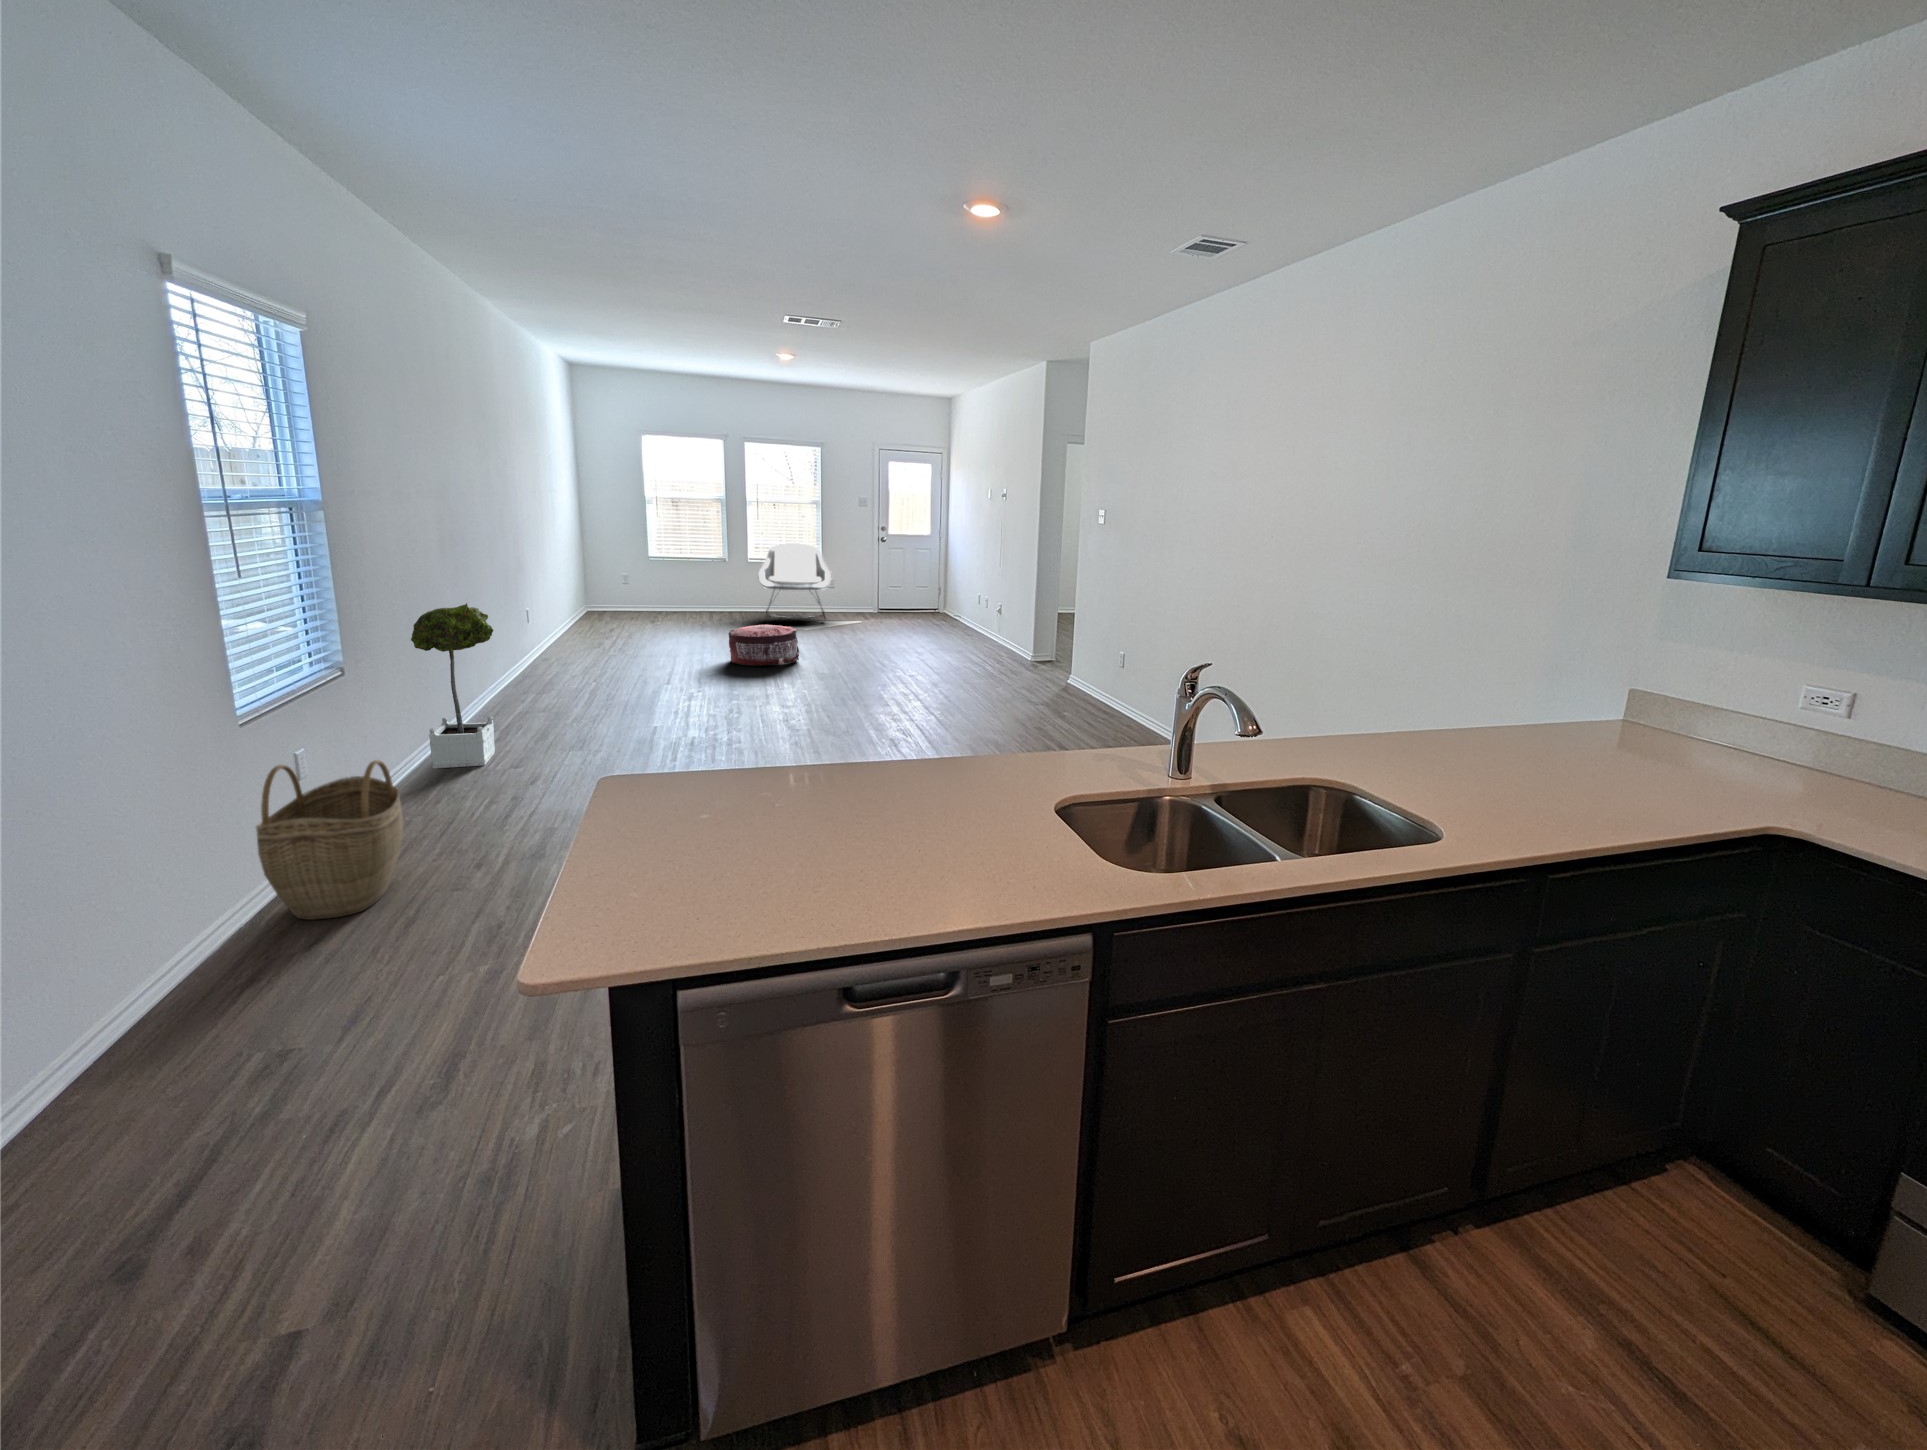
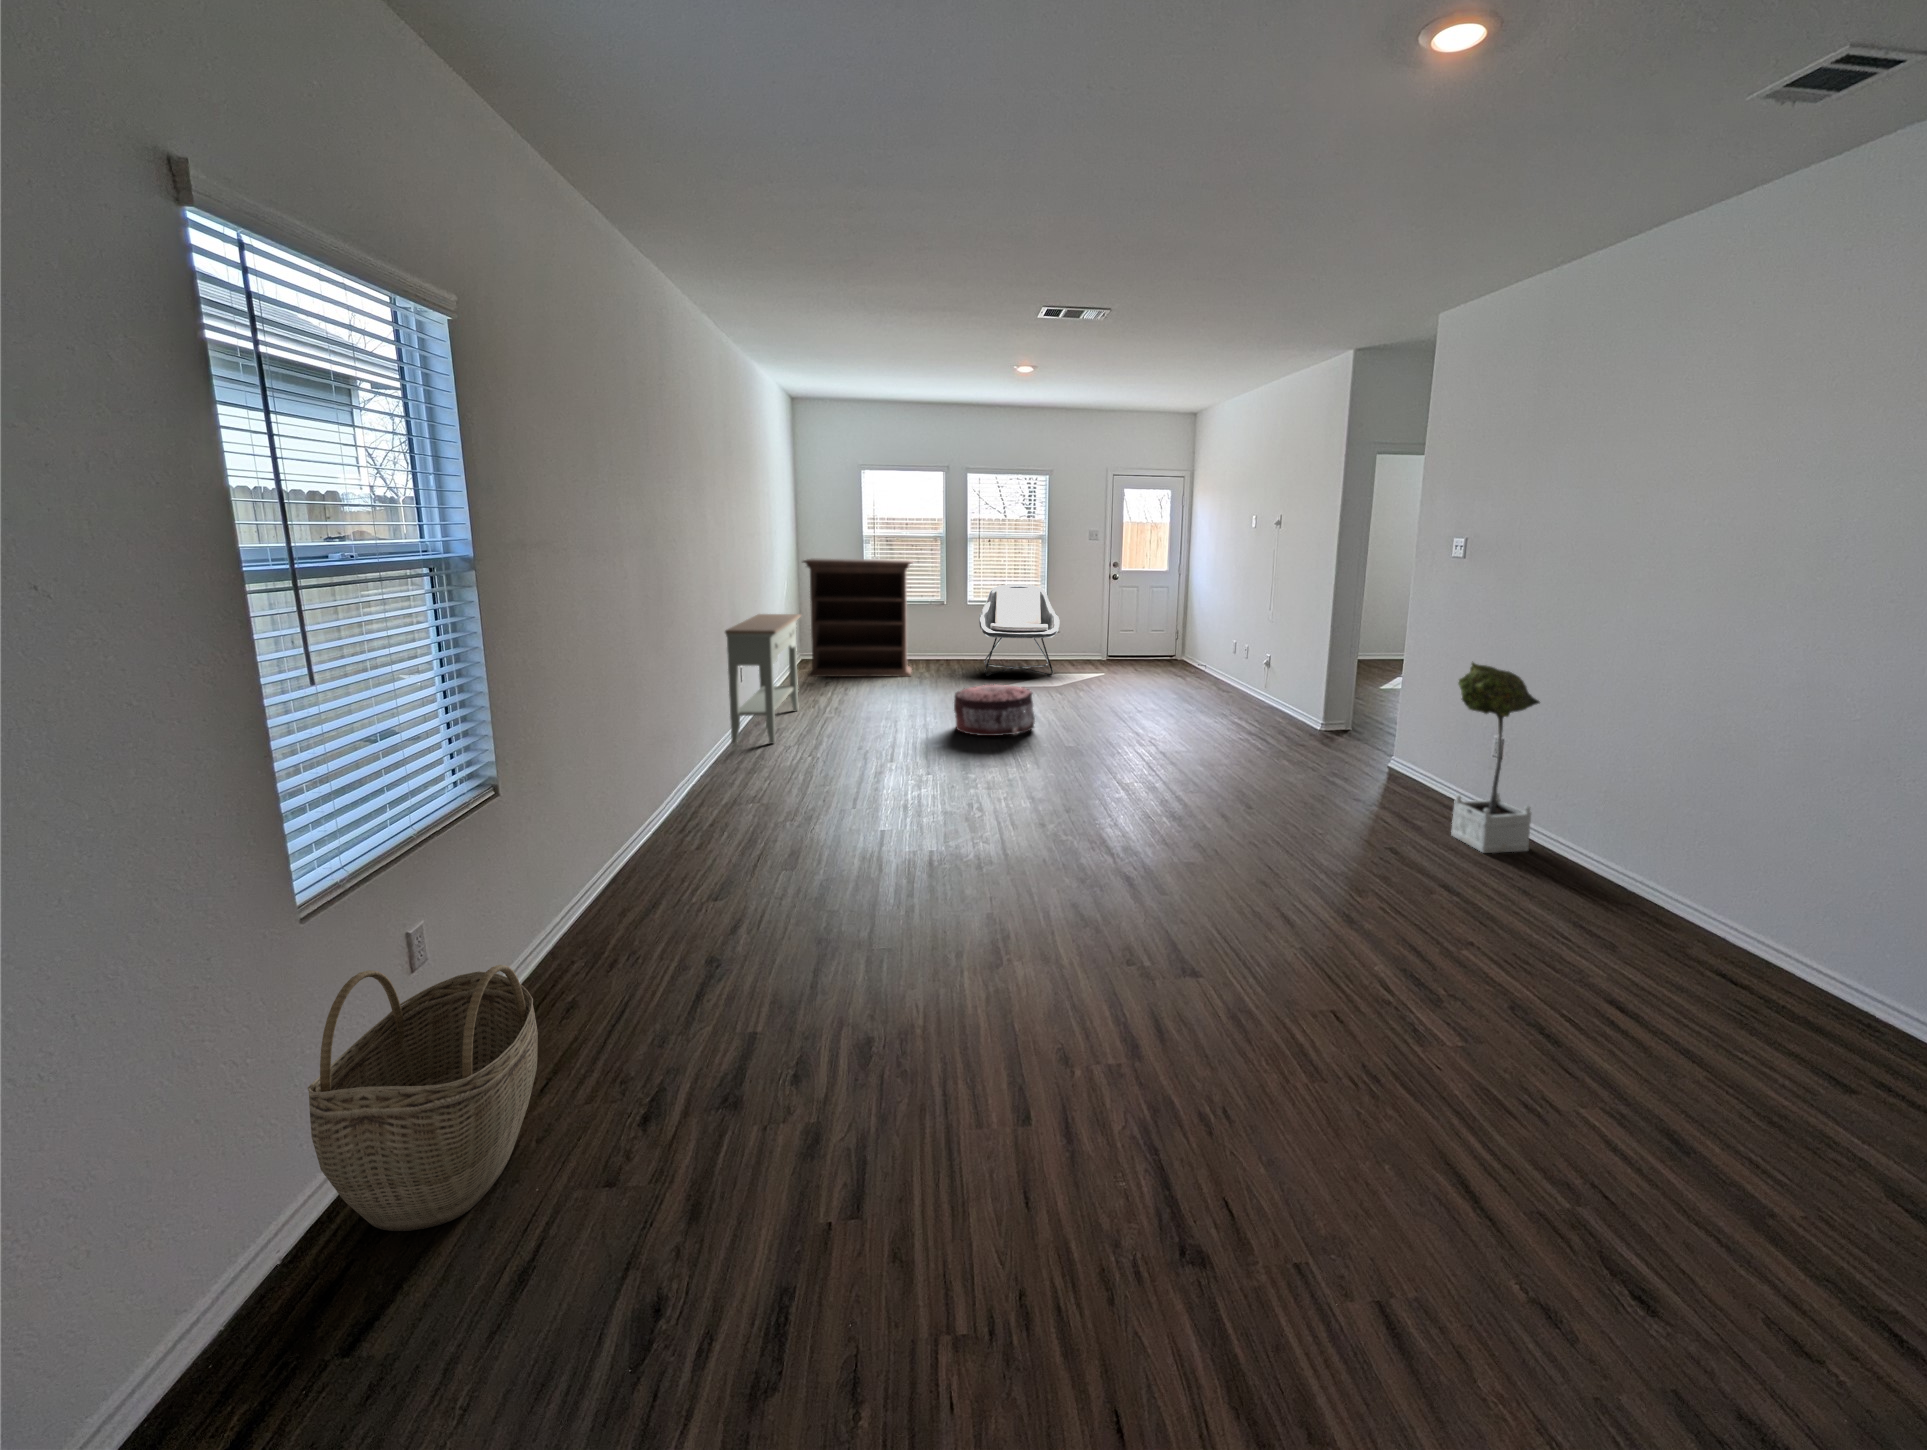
bookshelf: none [586,516,697,624] -> present [803,558,913,677]
console table: none [514,563,587,674] -> present [725,614,801,744]
potted tree: present [411,603,495,768] -> present [1451,663,1540,853]

